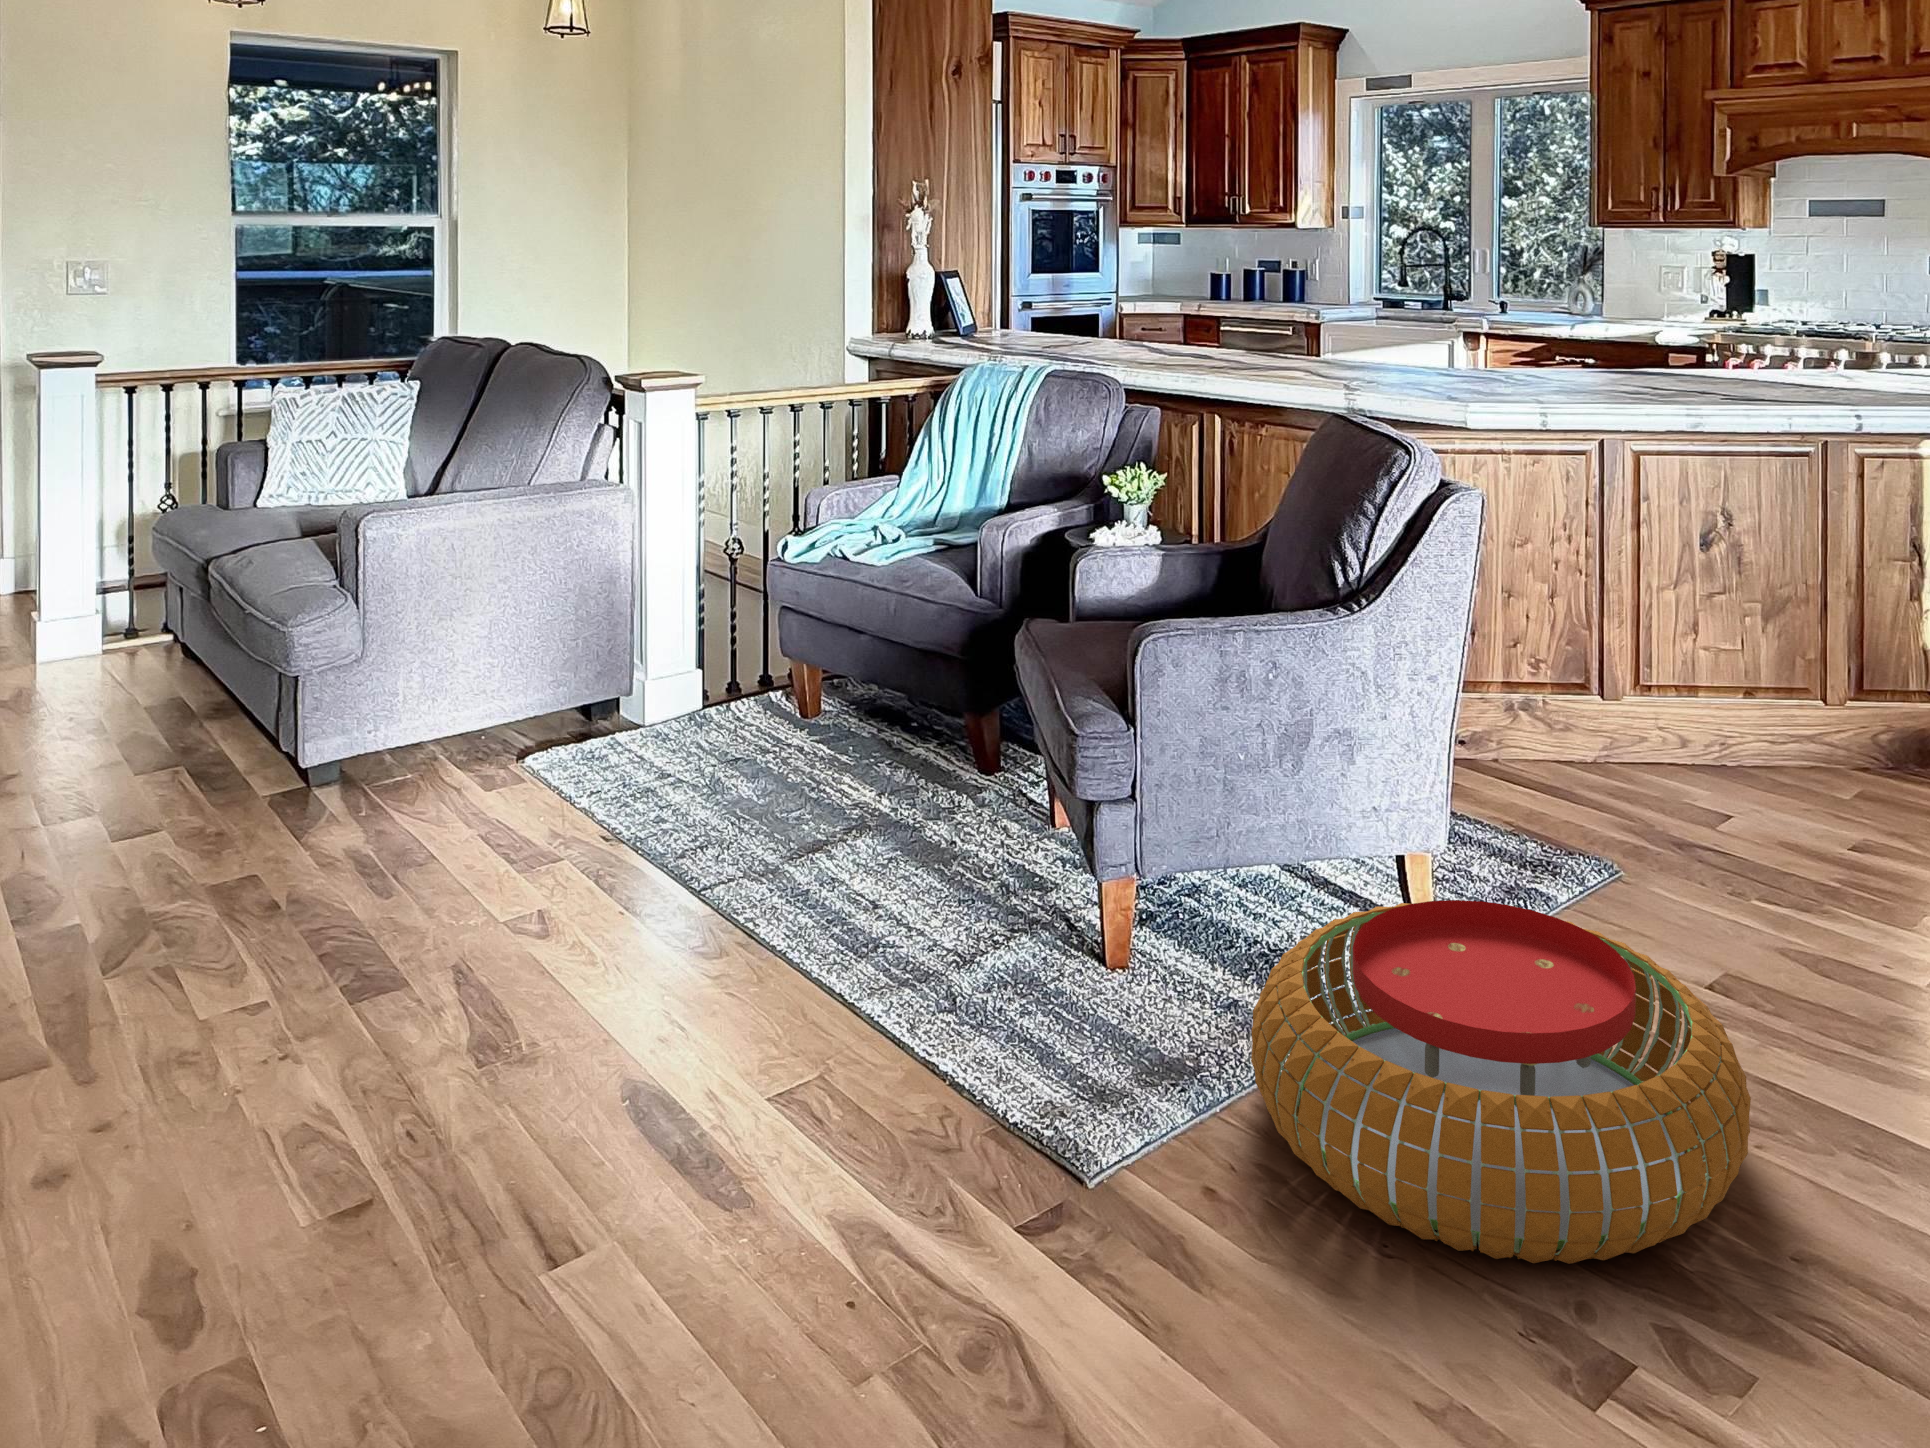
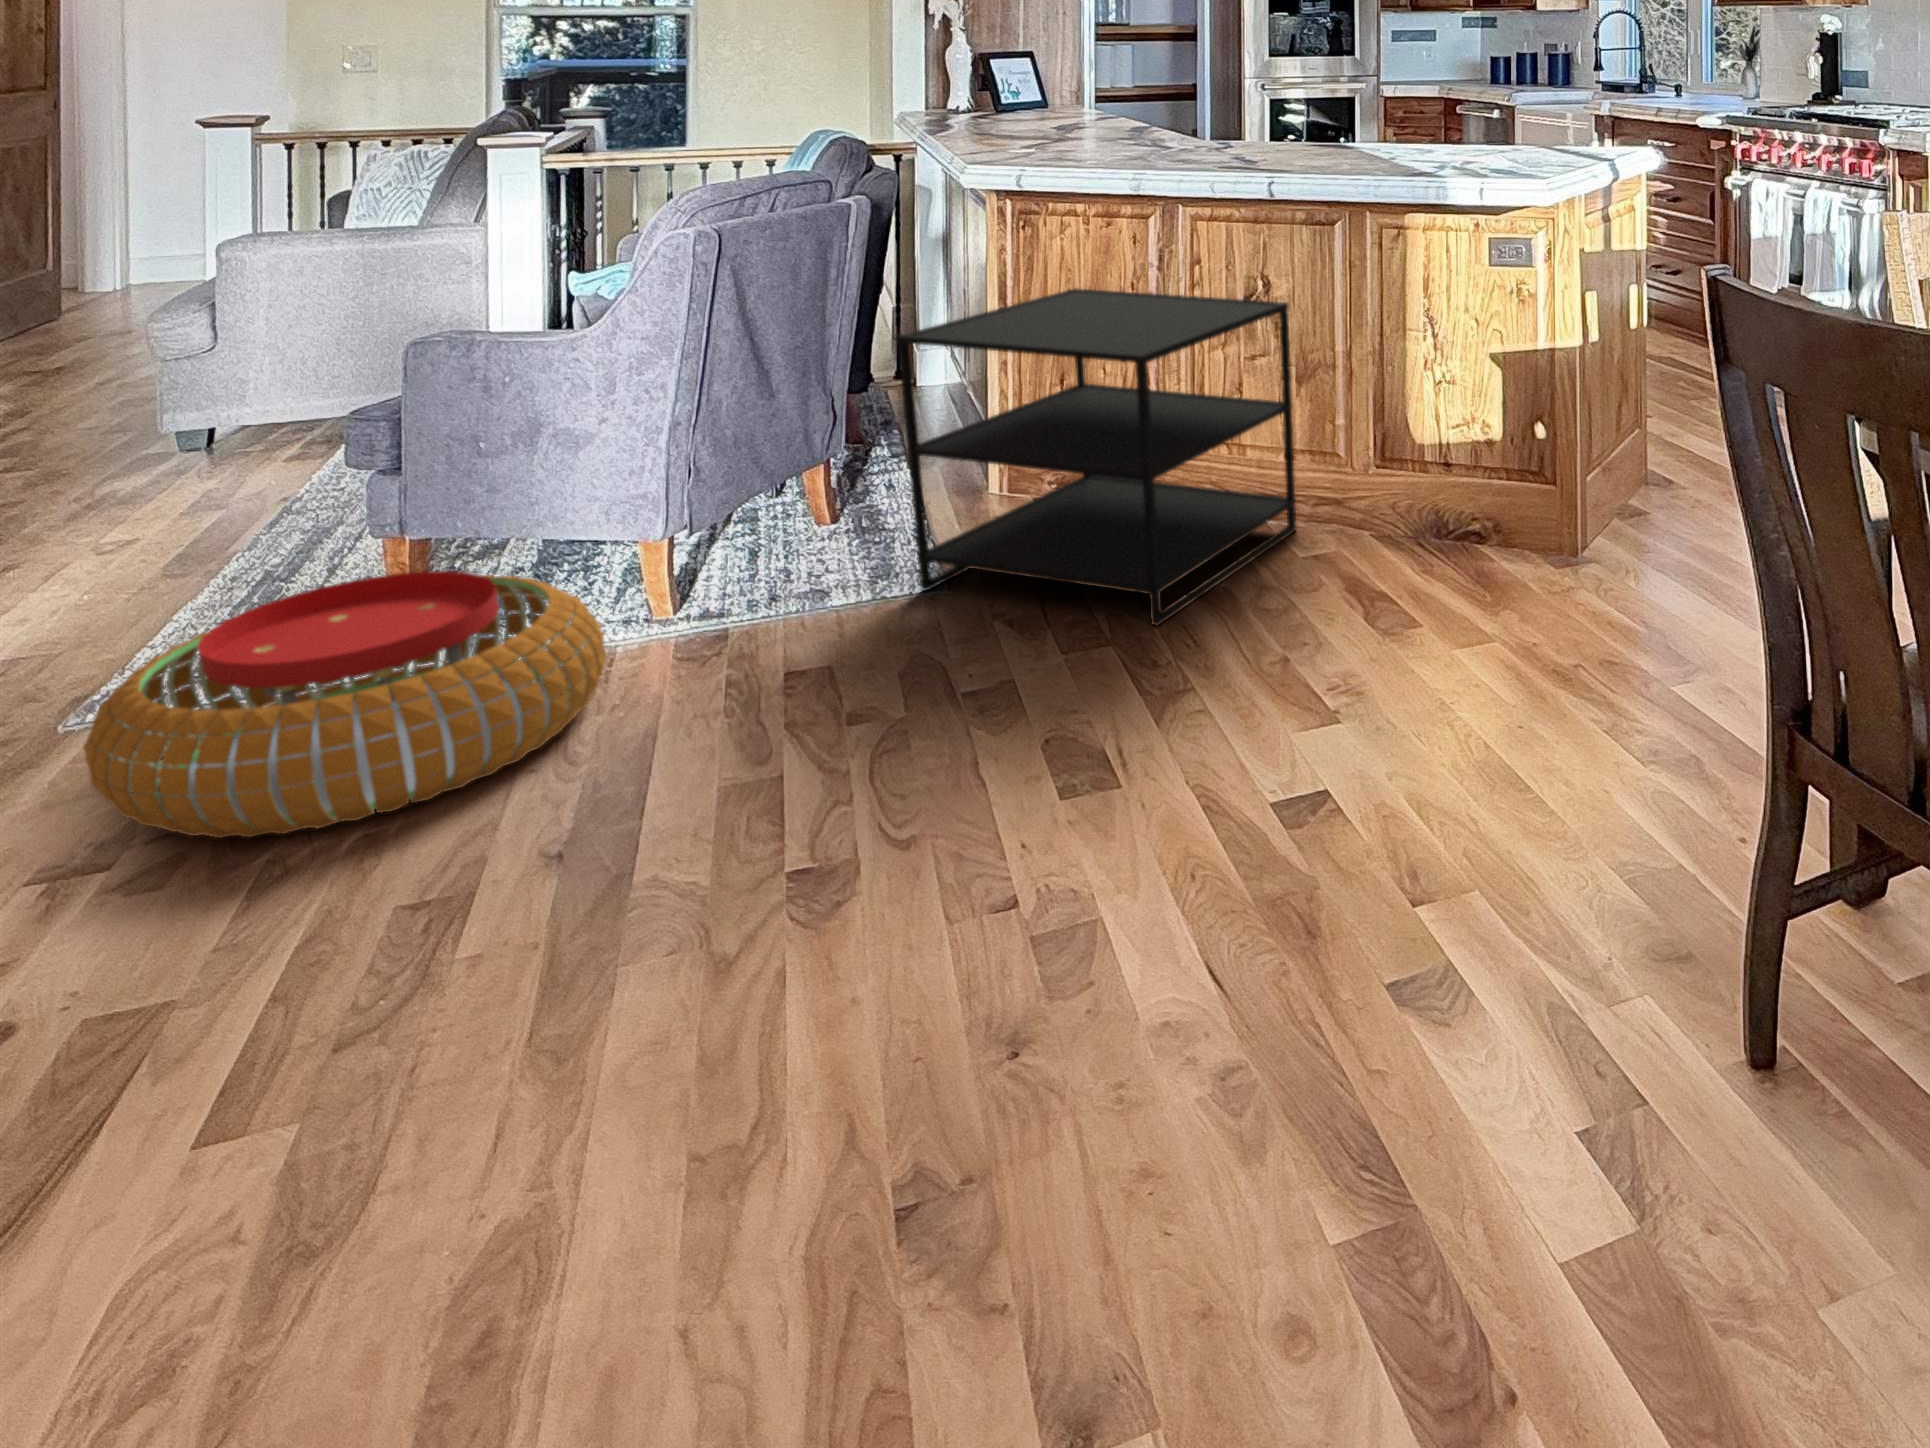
side table: none [1520,531,1917,886] -> present [897,288,1296,625]

